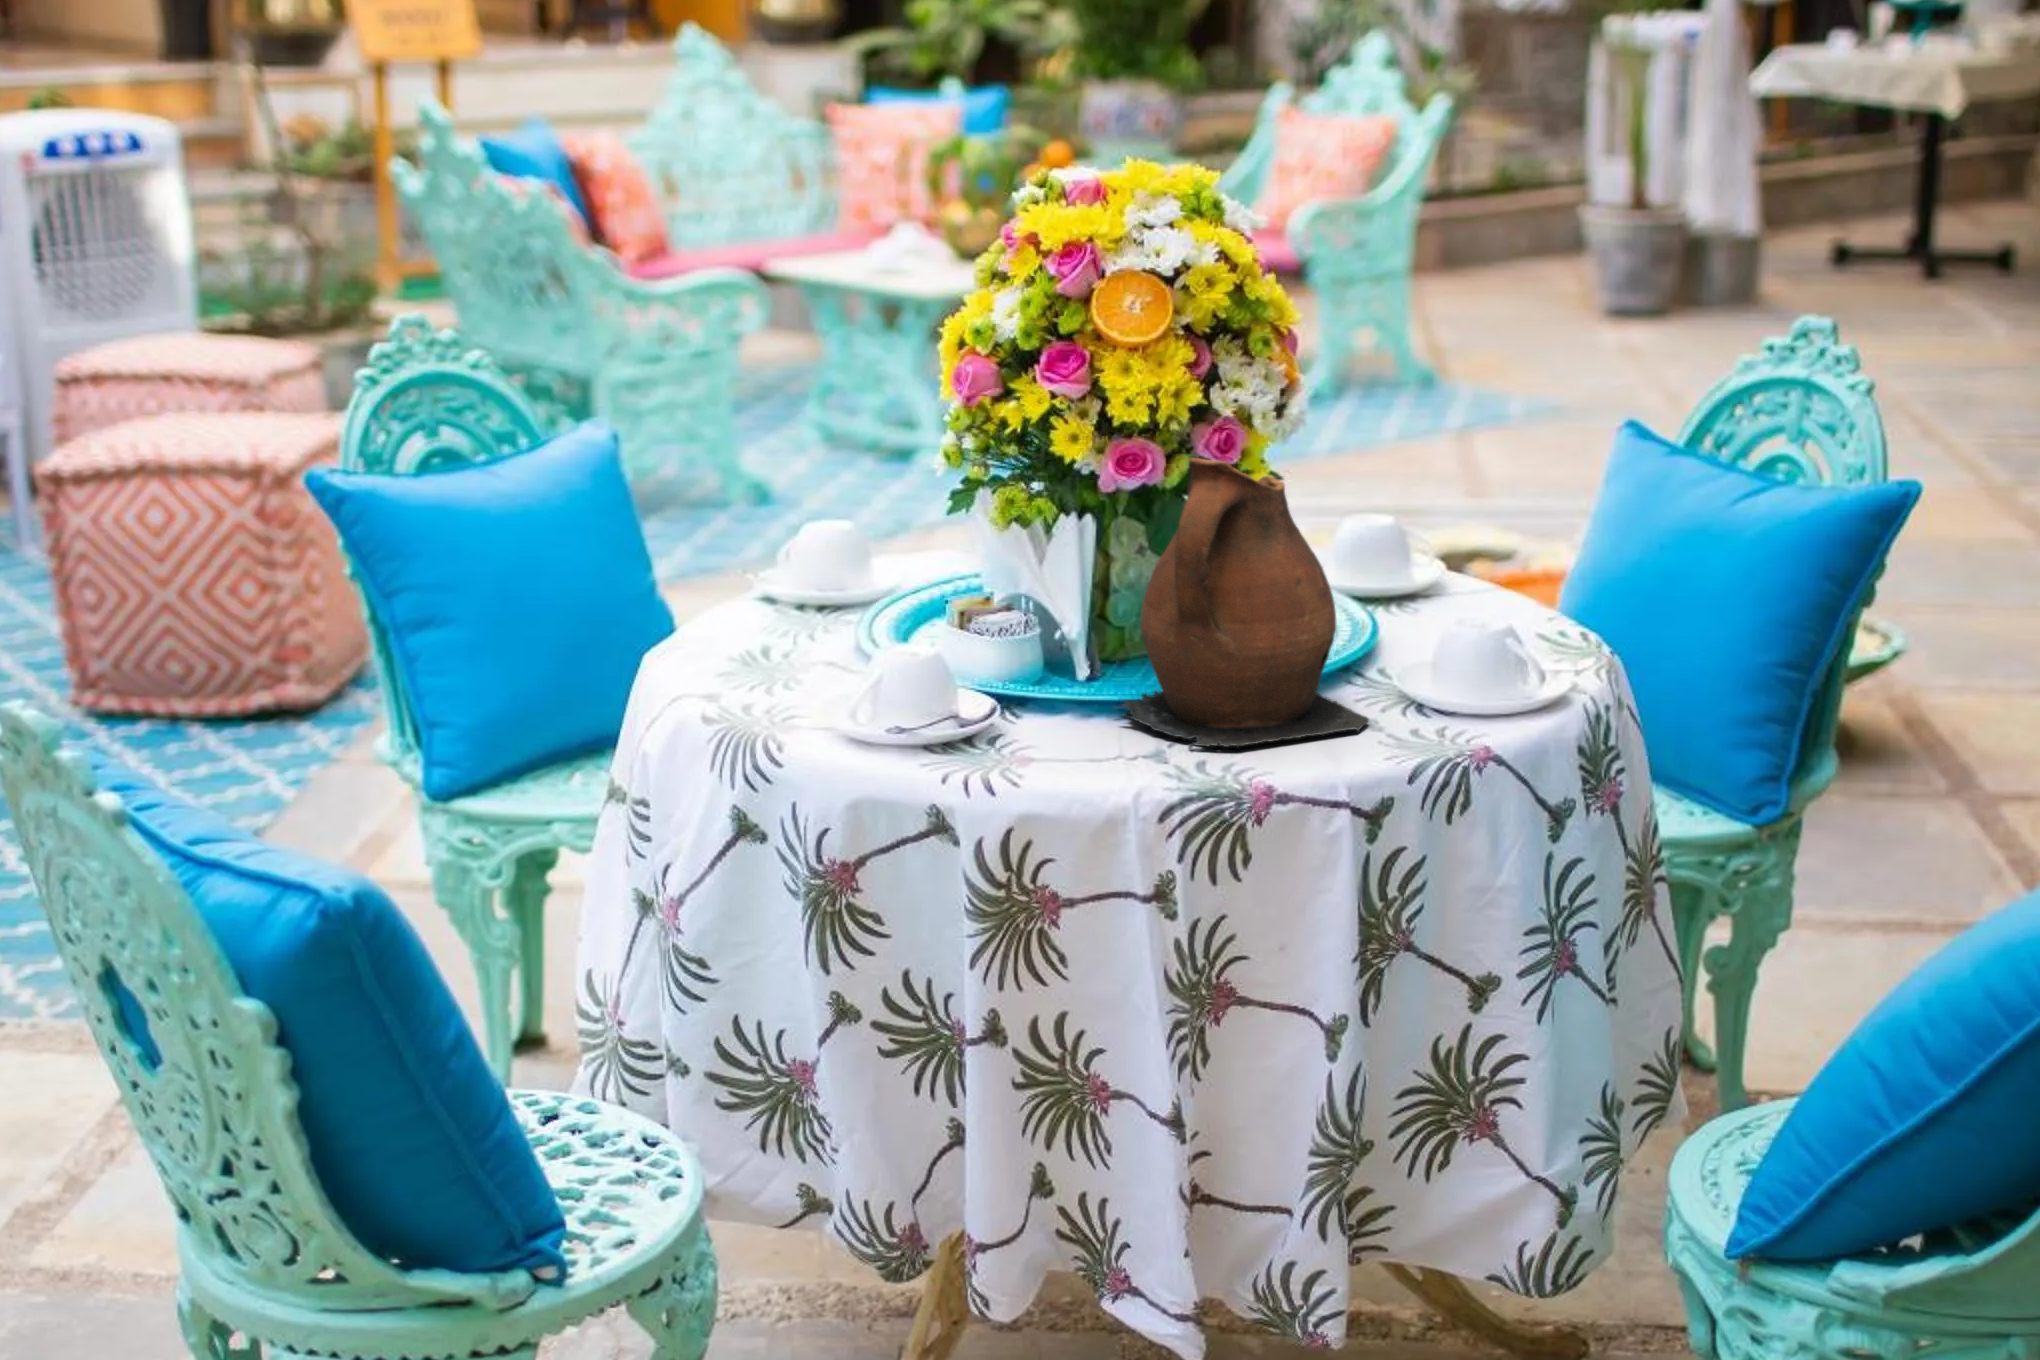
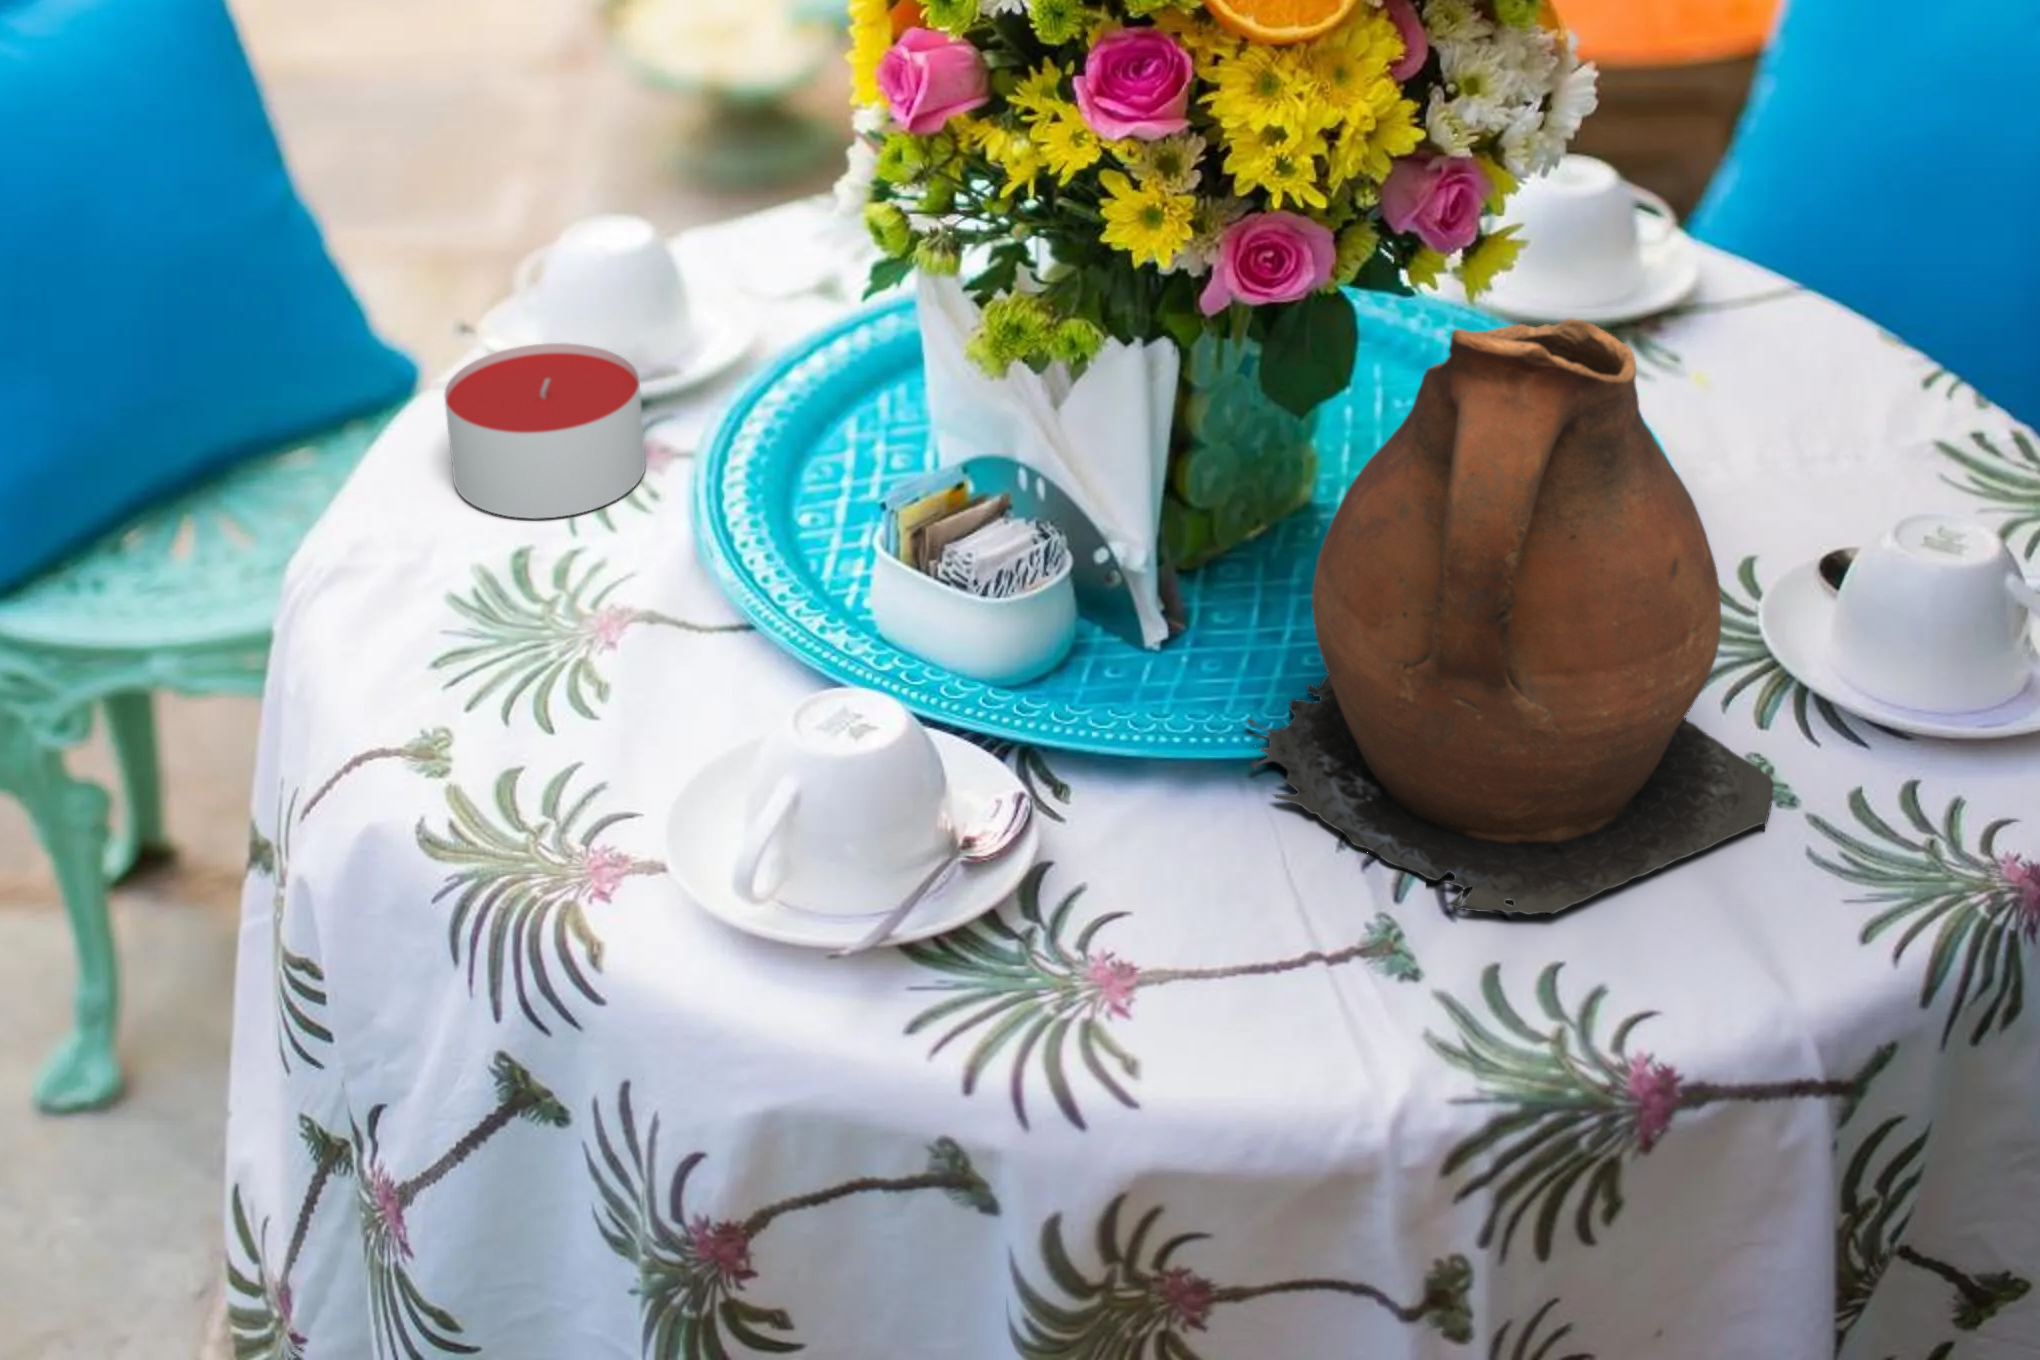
candle: none [734,567,839,641] -> present [444,343,646,519]

